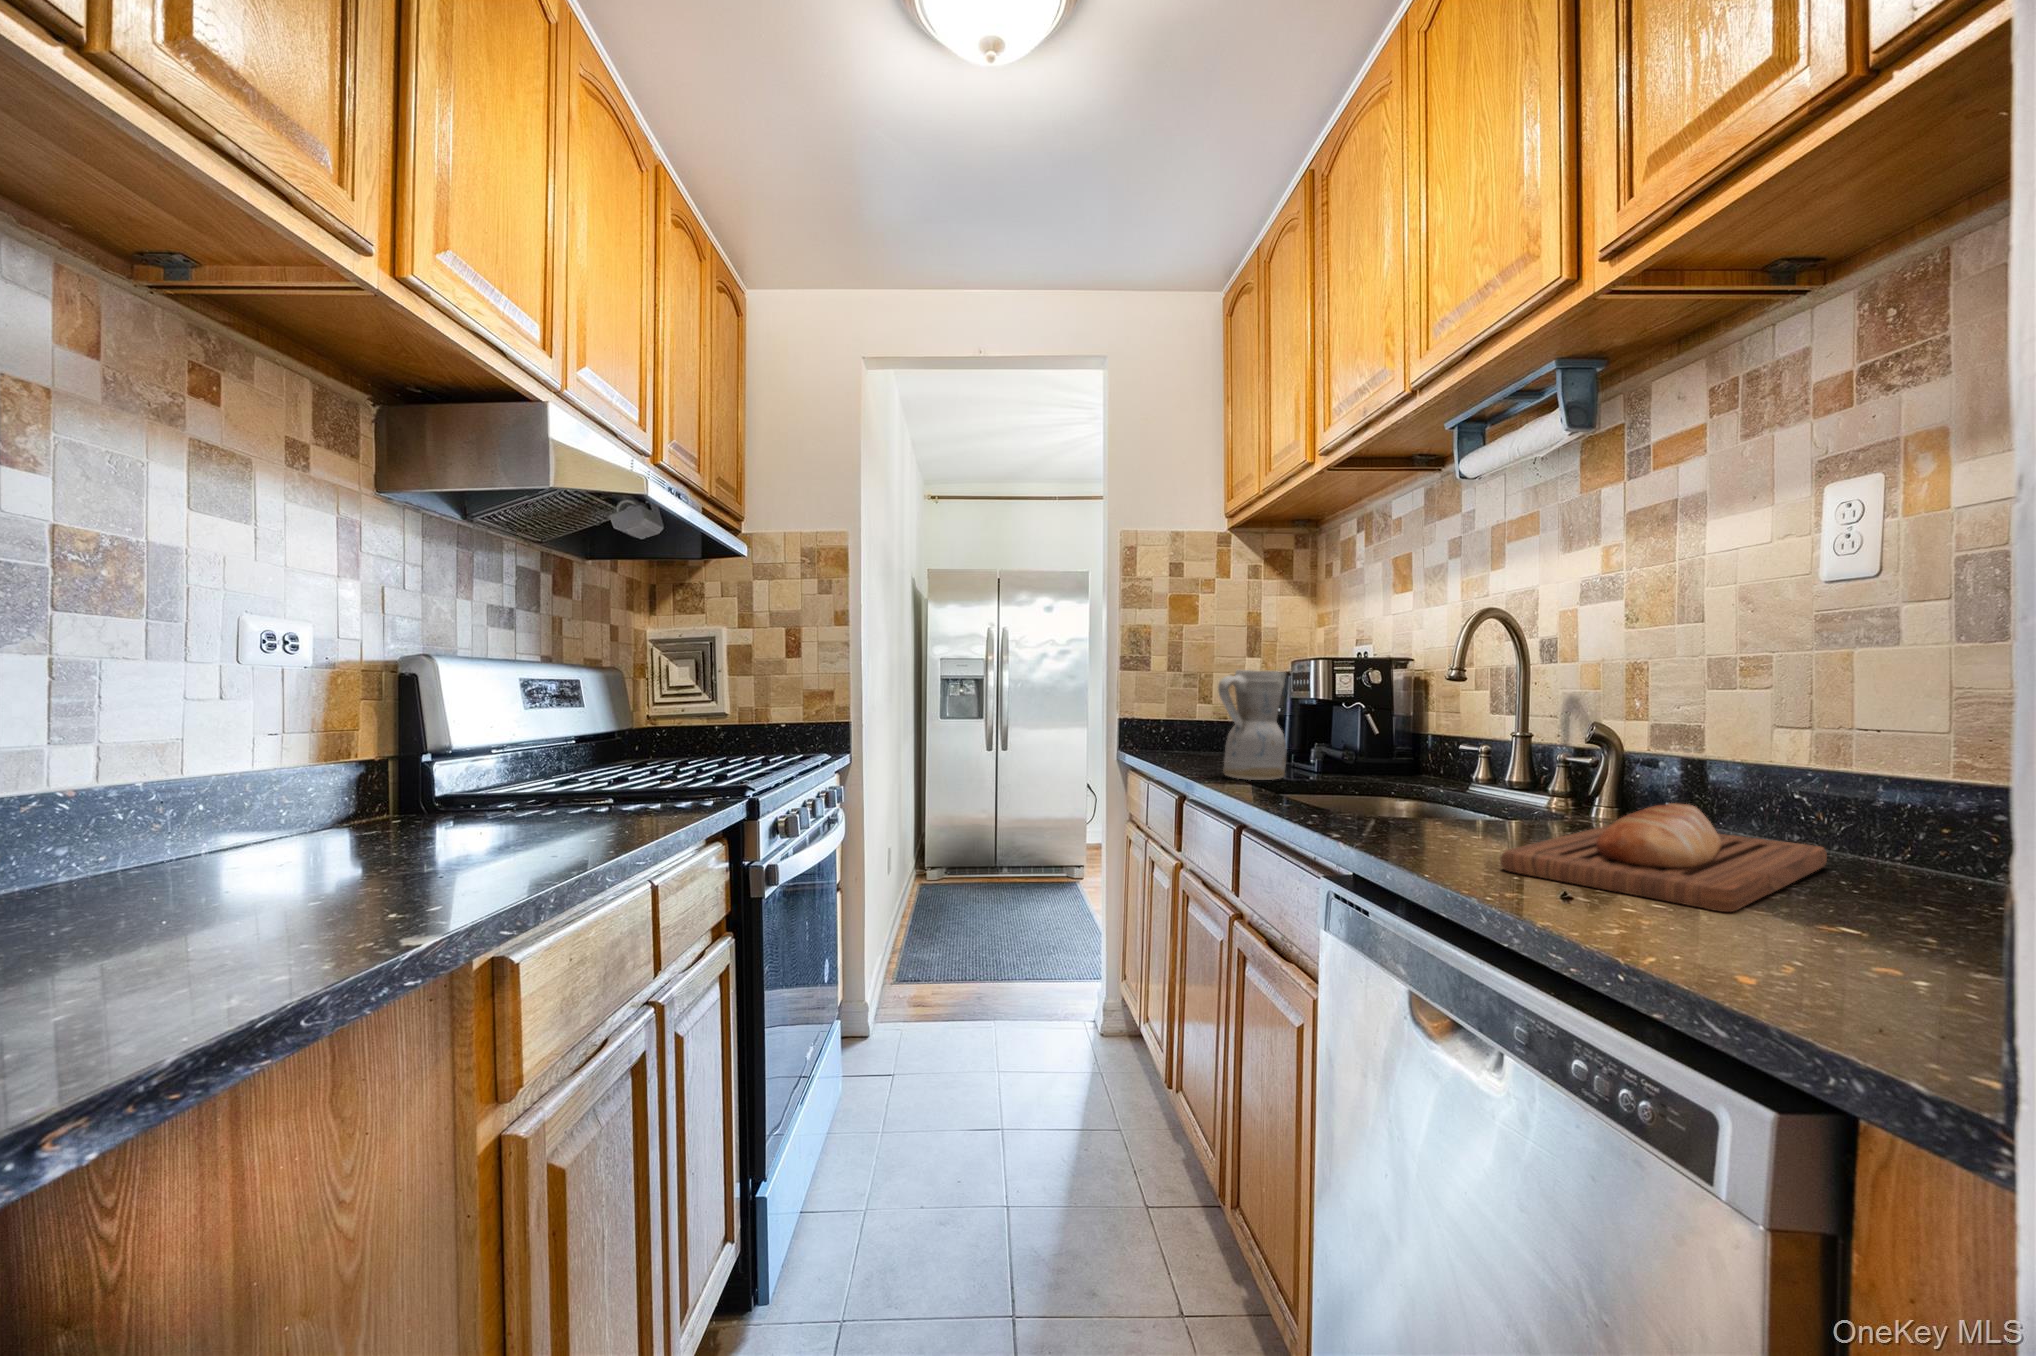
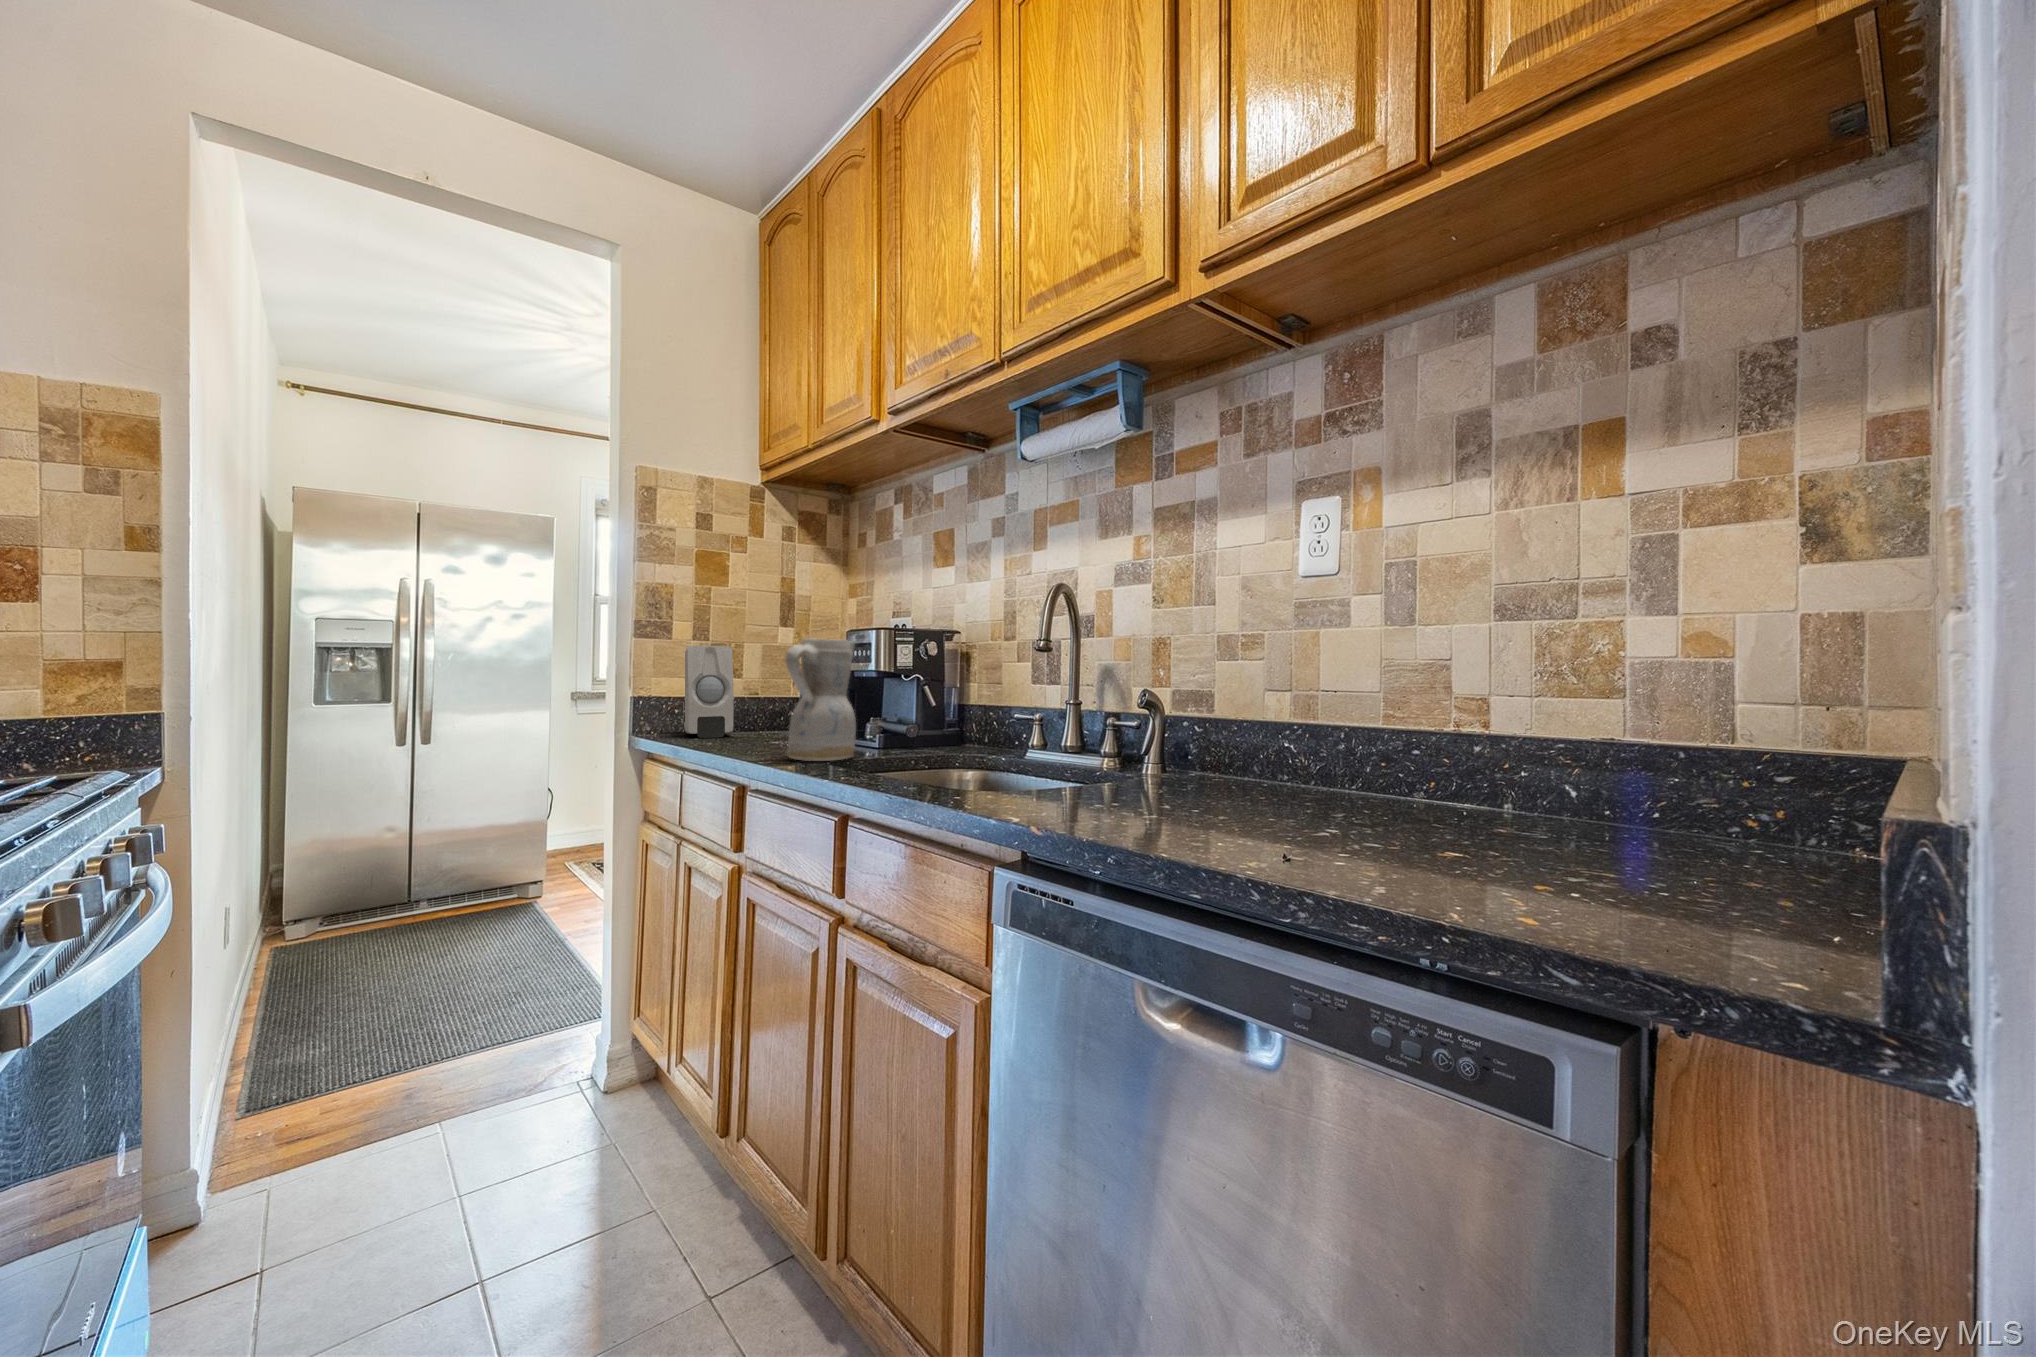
soap dispenser: none [1163,676,1201,755] -> present [683,646,734,738]
bread loaf: present [1500,803,1827,912] -> none [1155,755,1342,846]

